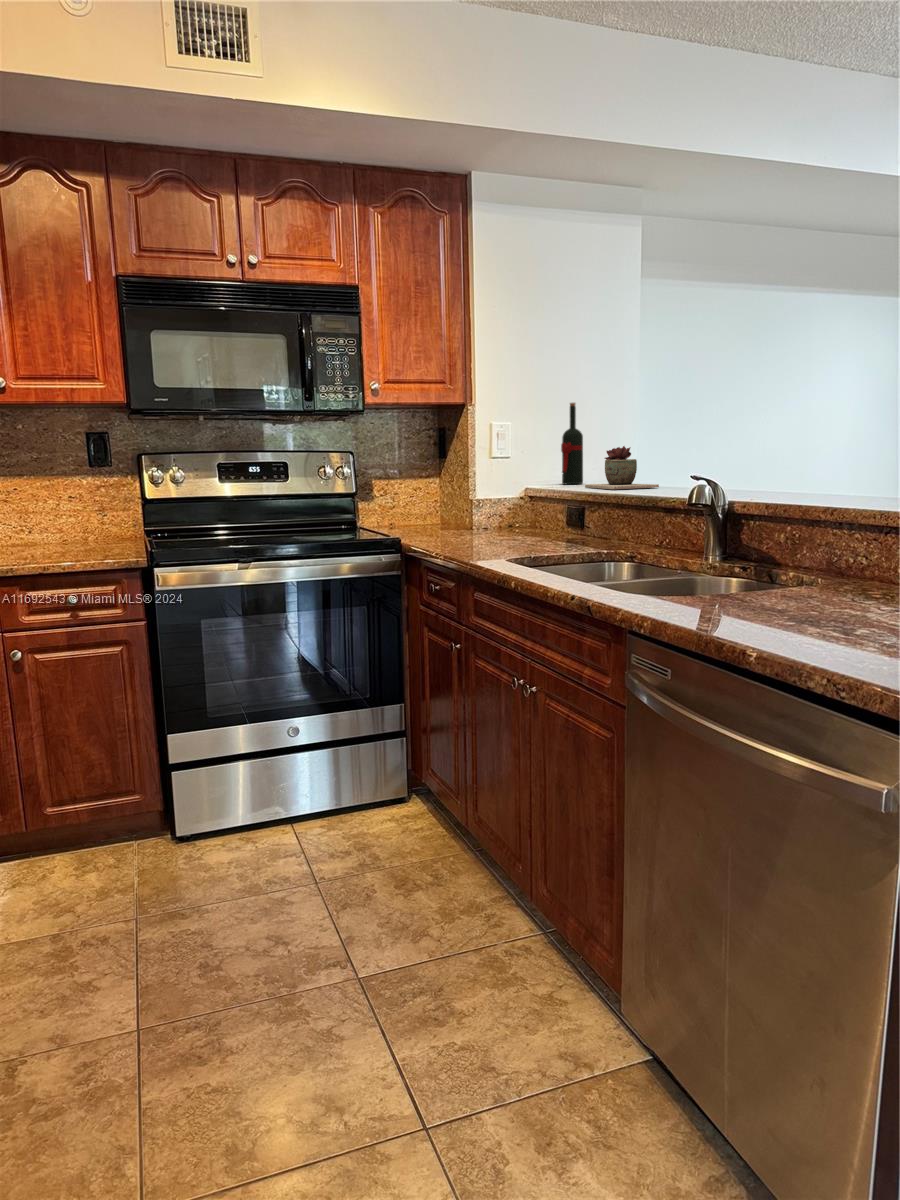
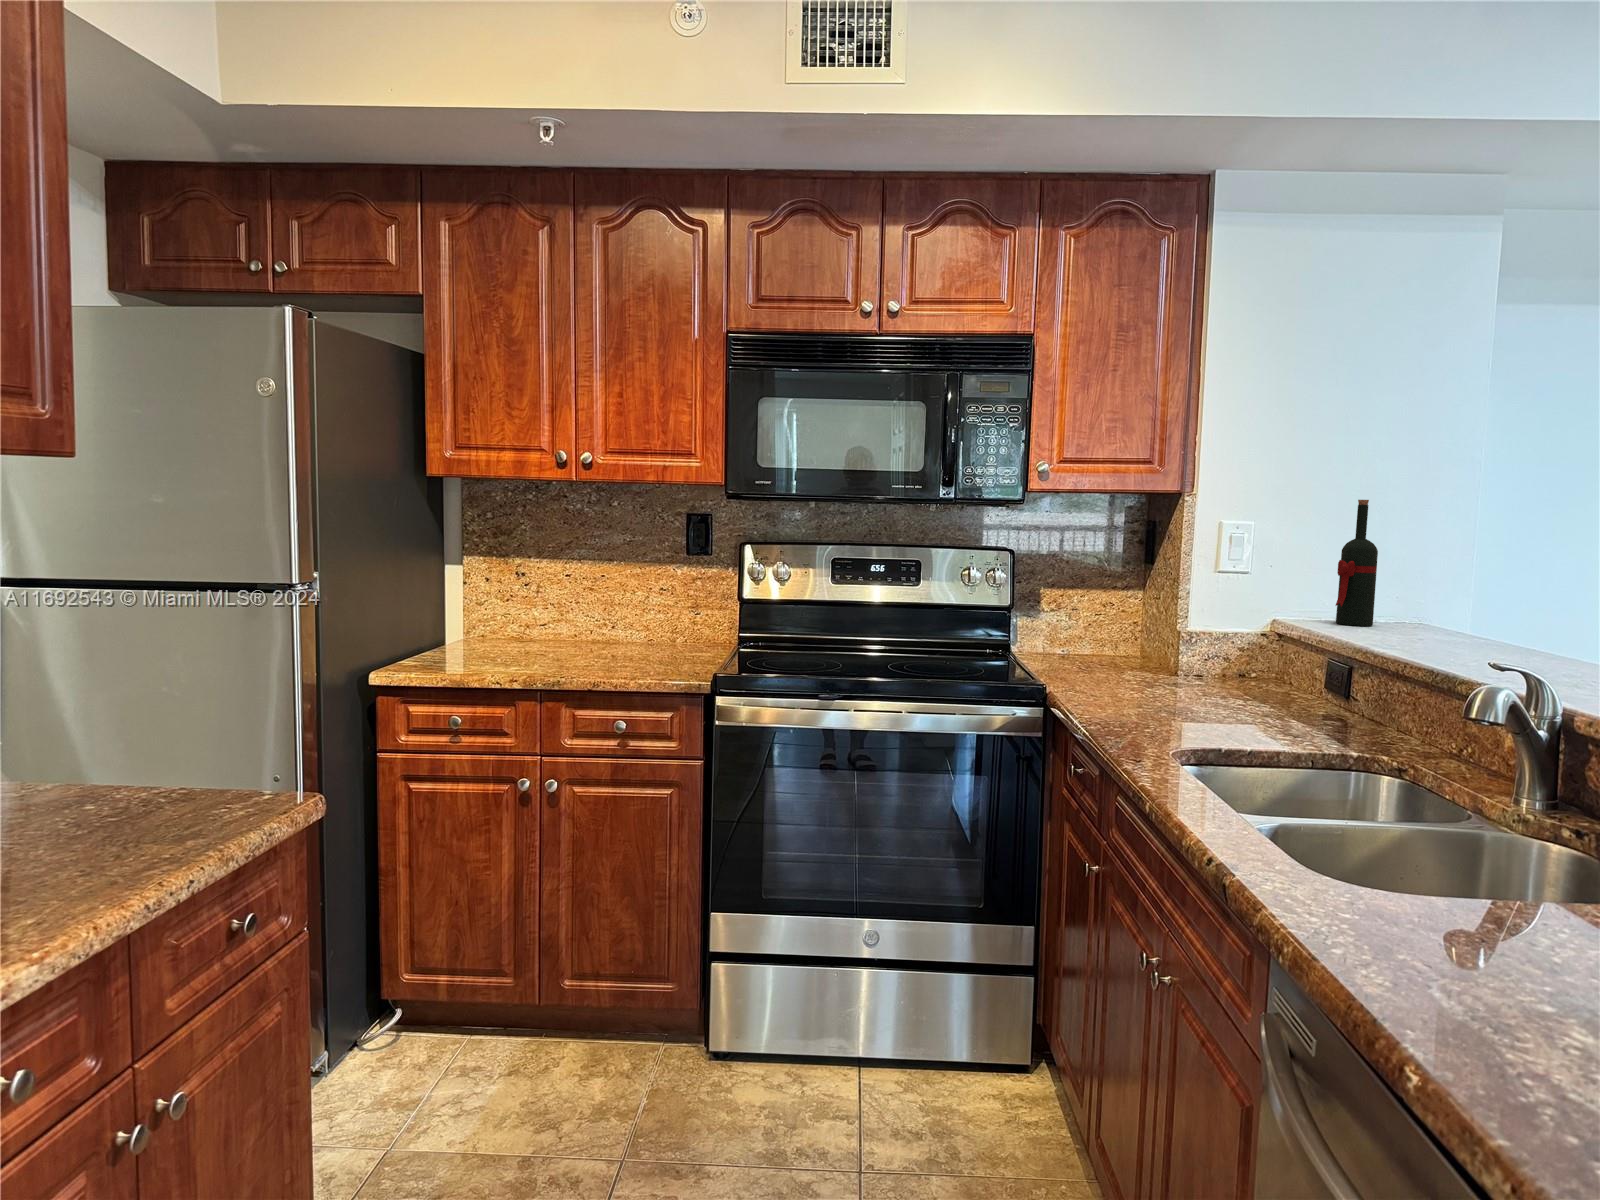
succulent plant: present [585,446,659,489] -> none [1371,578,1511,653]

